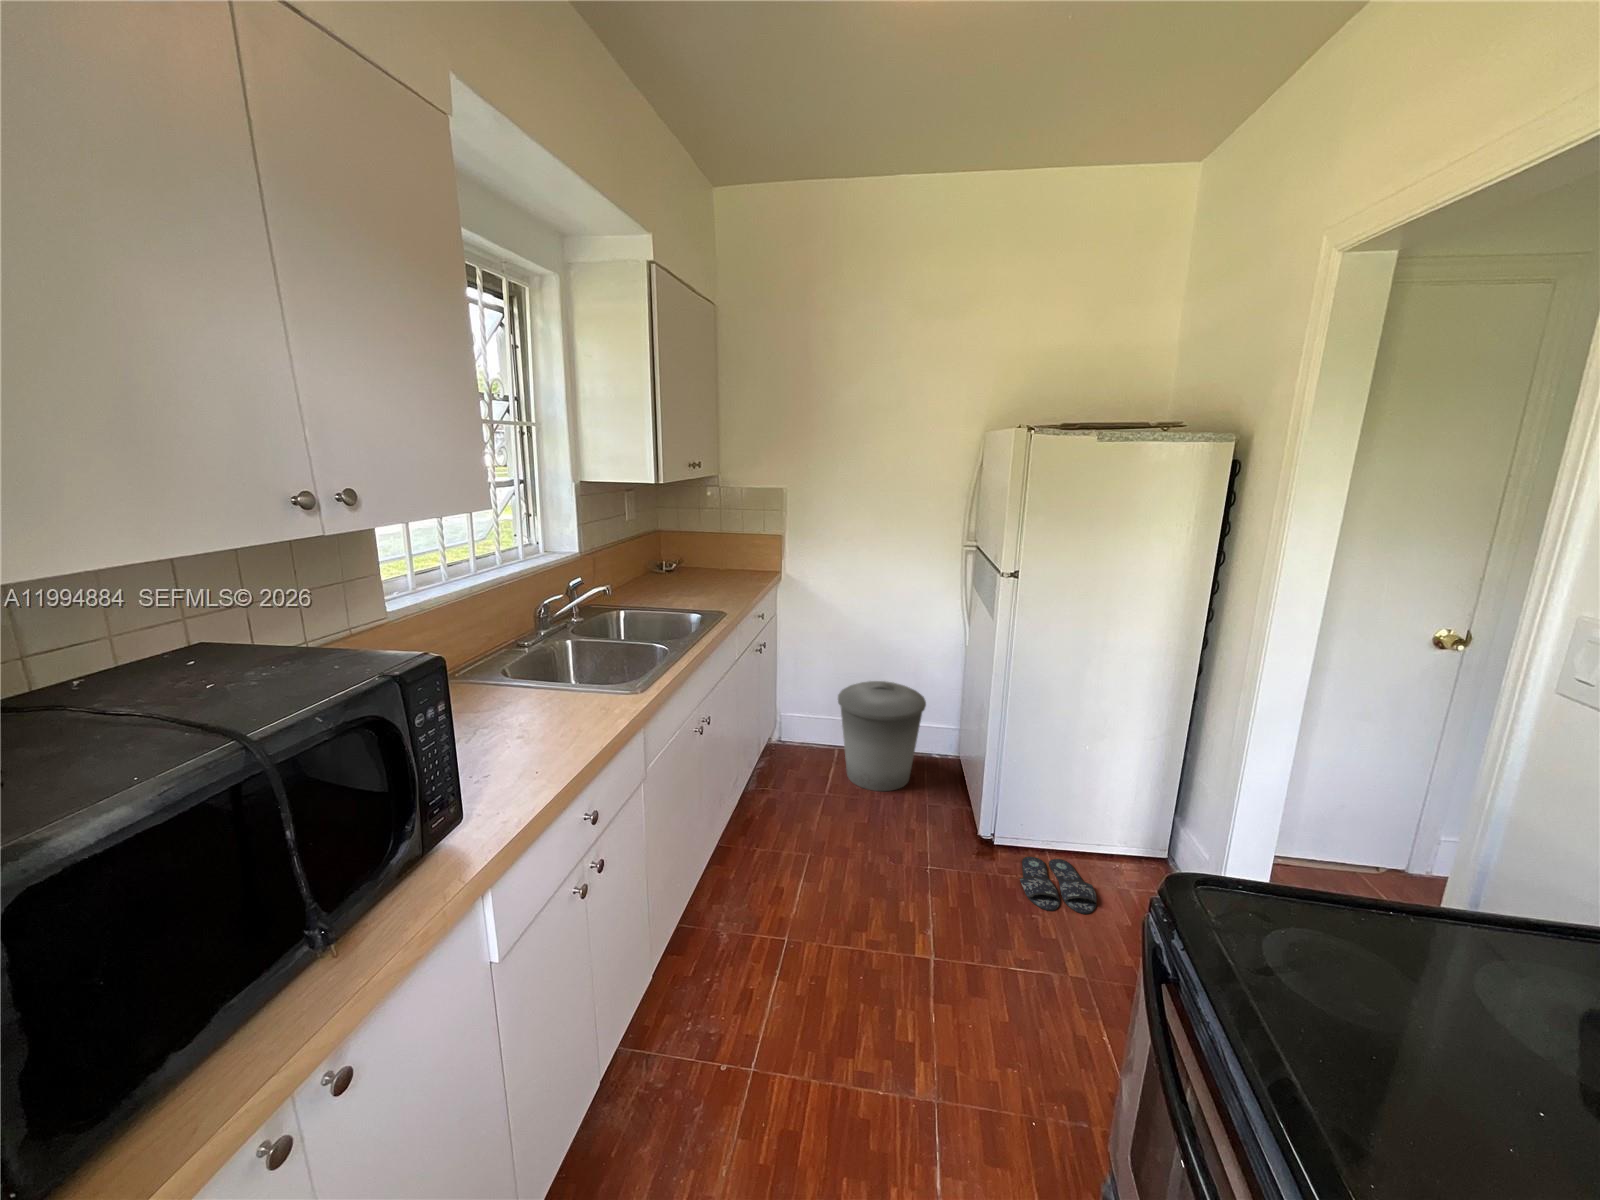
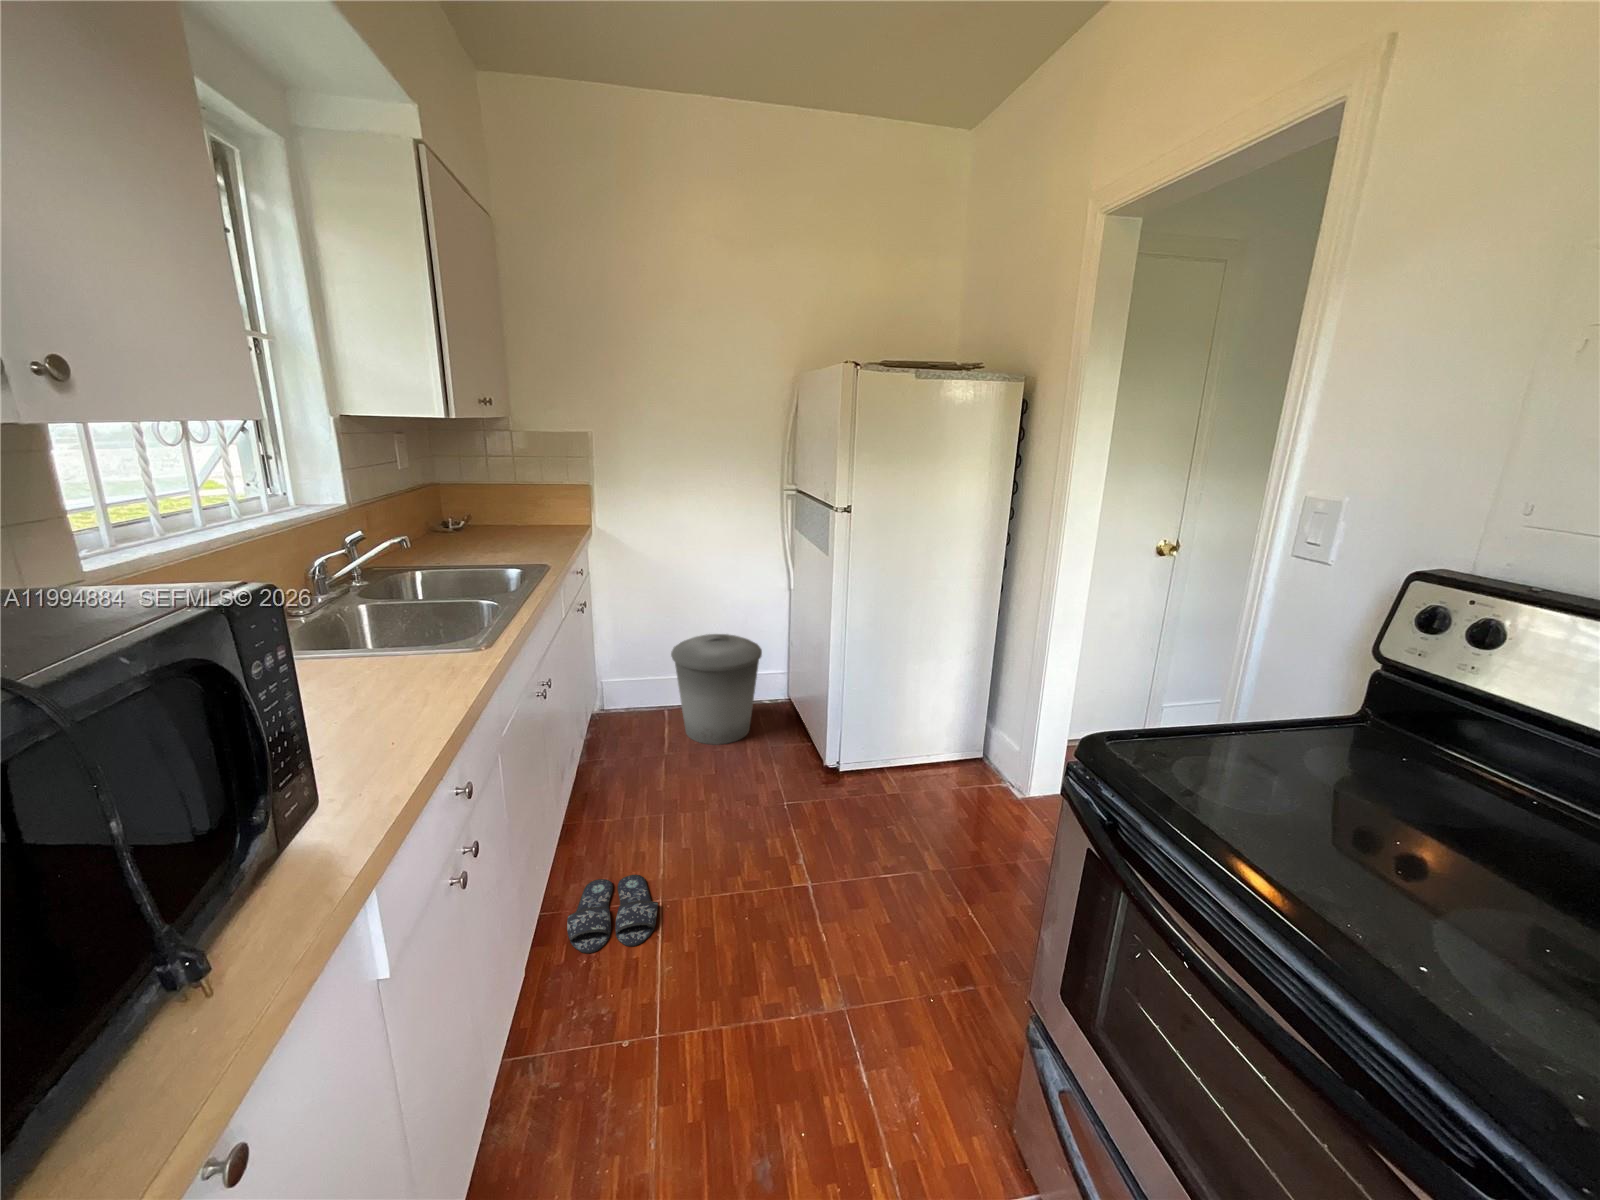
slippers: present [1020,857,1097,914] -> present [567,875,658,953]

